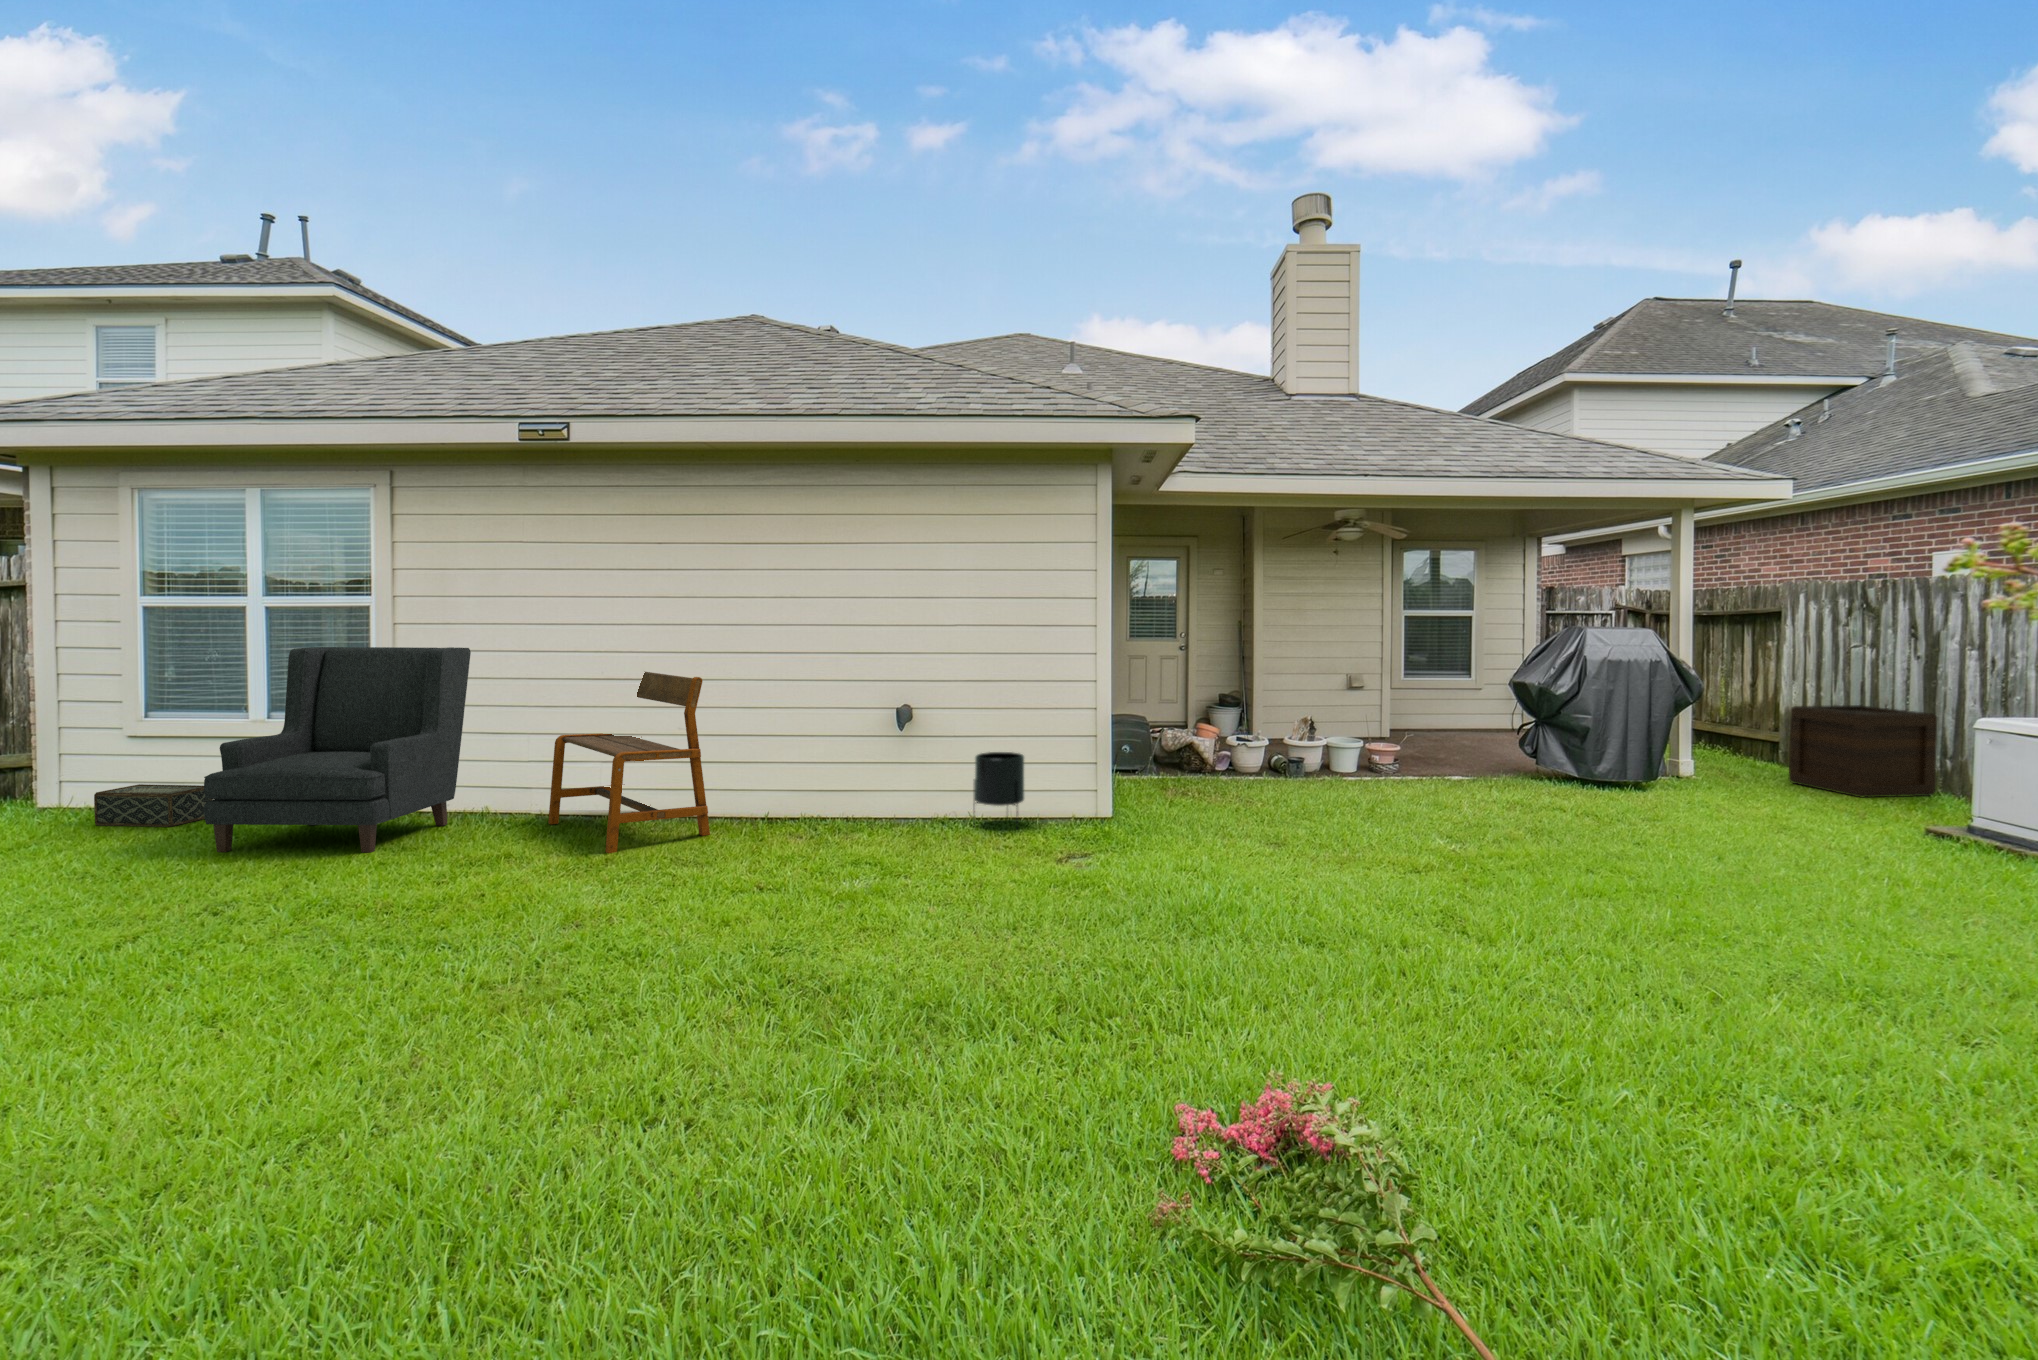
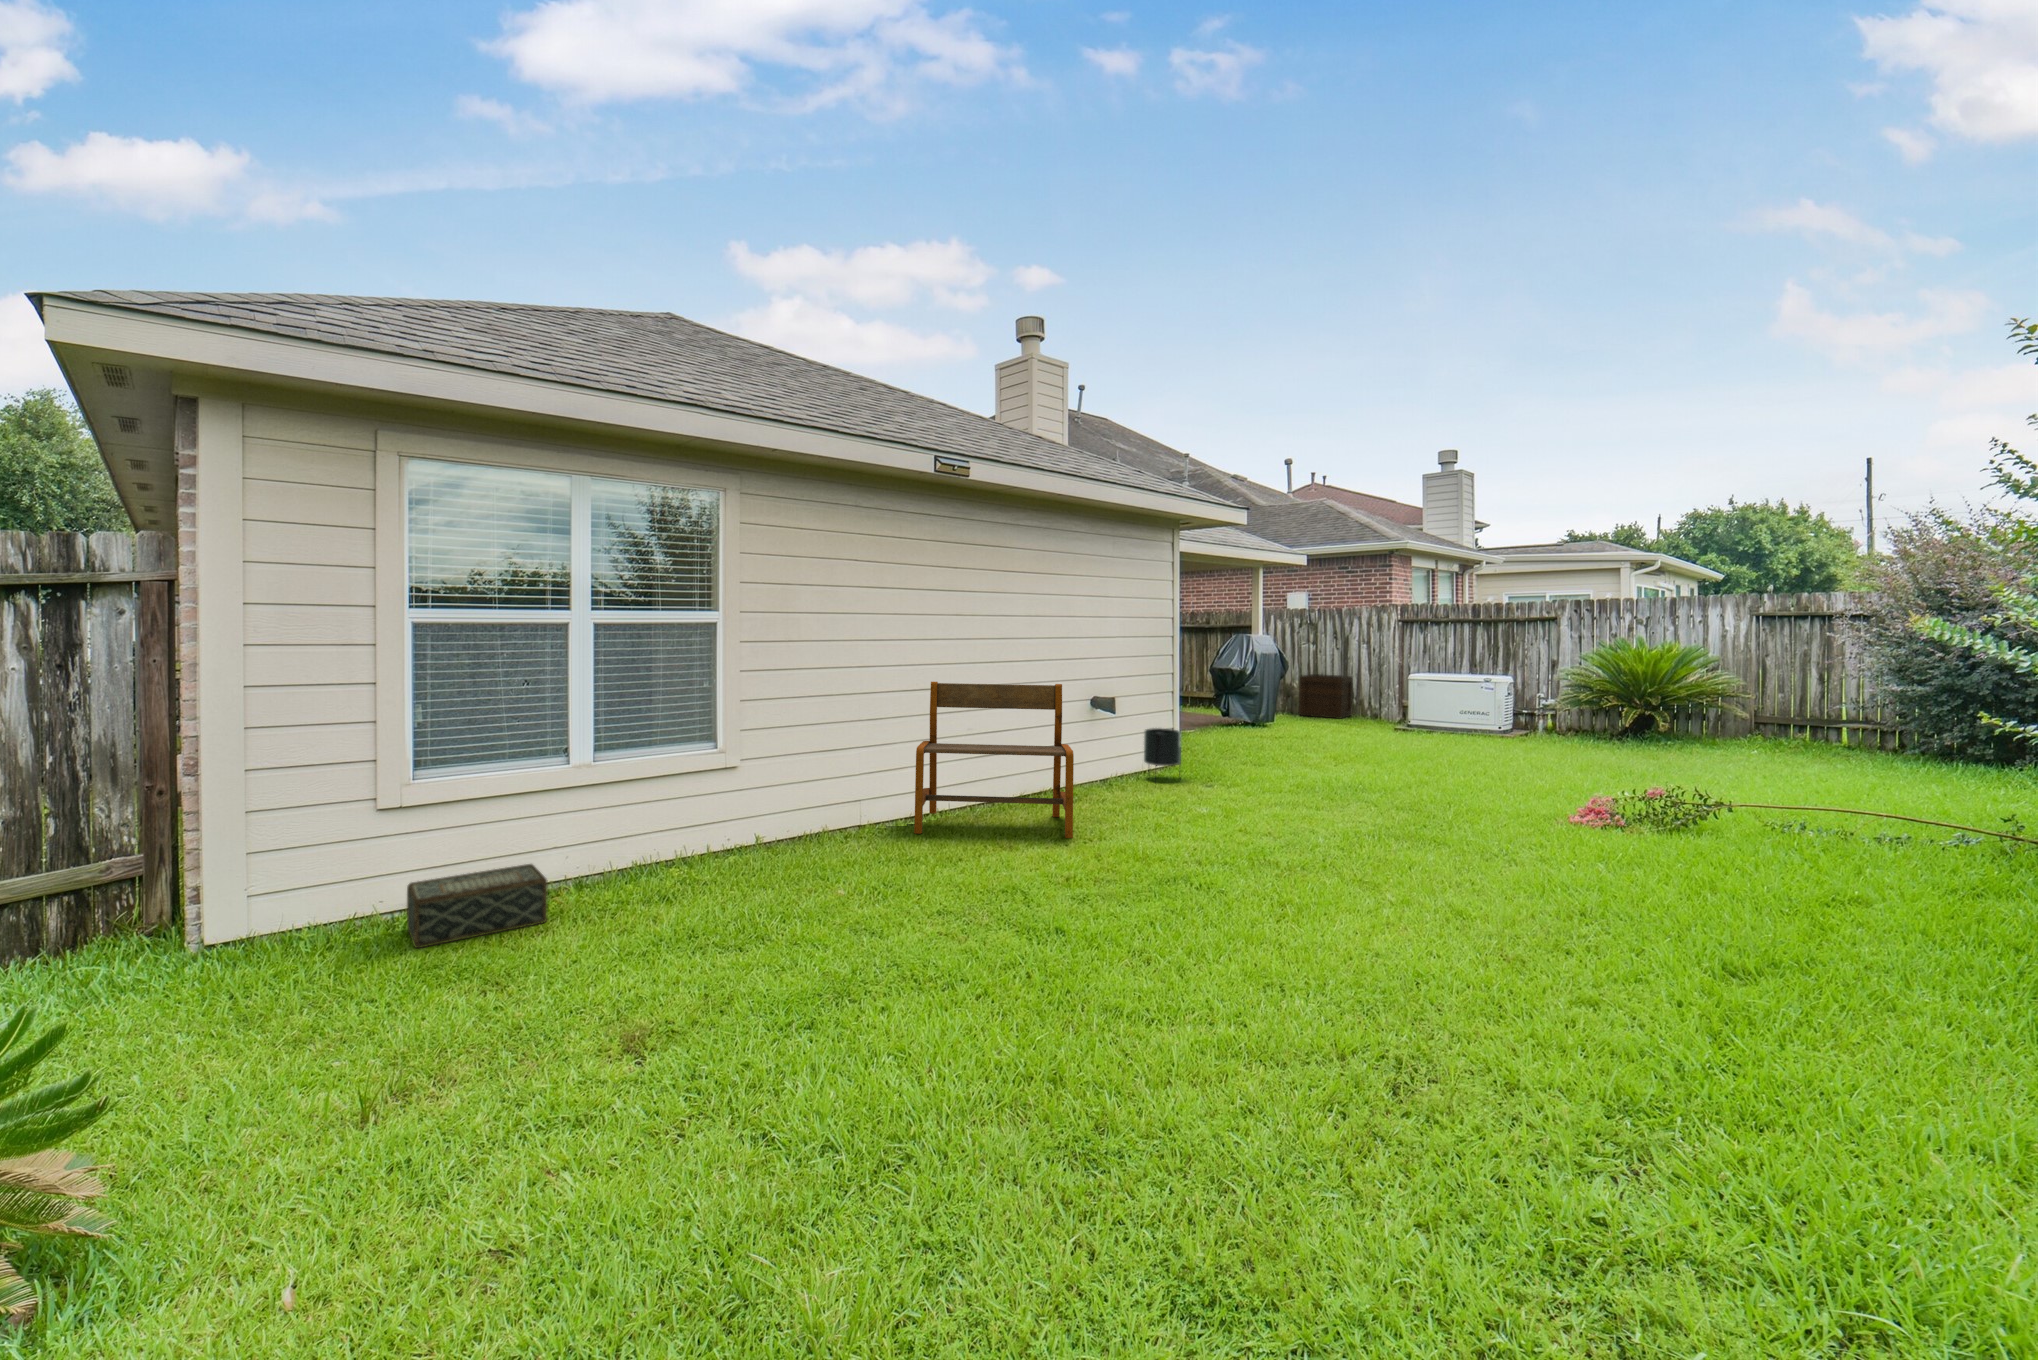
chair: present [204,647,471,853] -> none [683,667,925,917]

